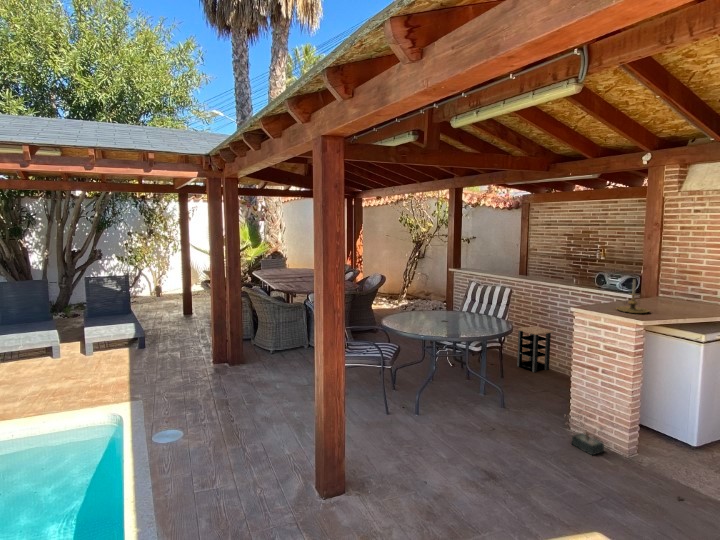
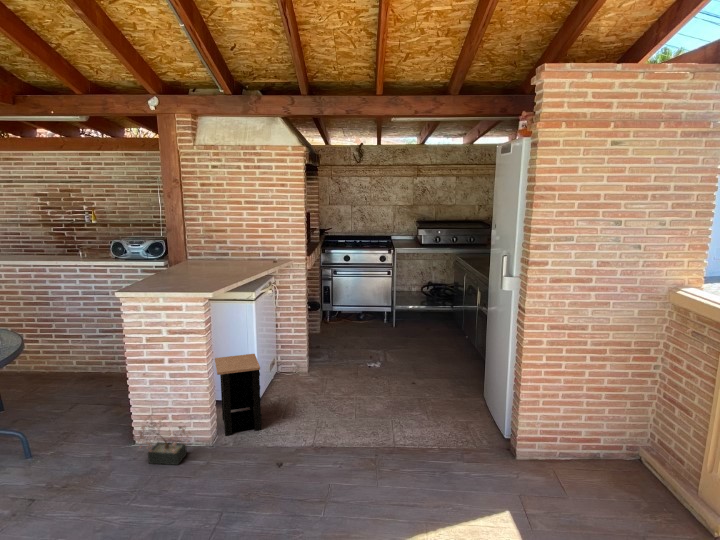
candle holder: present [617,279,649,313] -> none [168,244,204,285]
side table: present [517,326,553,372] -> present [215,354,261,436]

